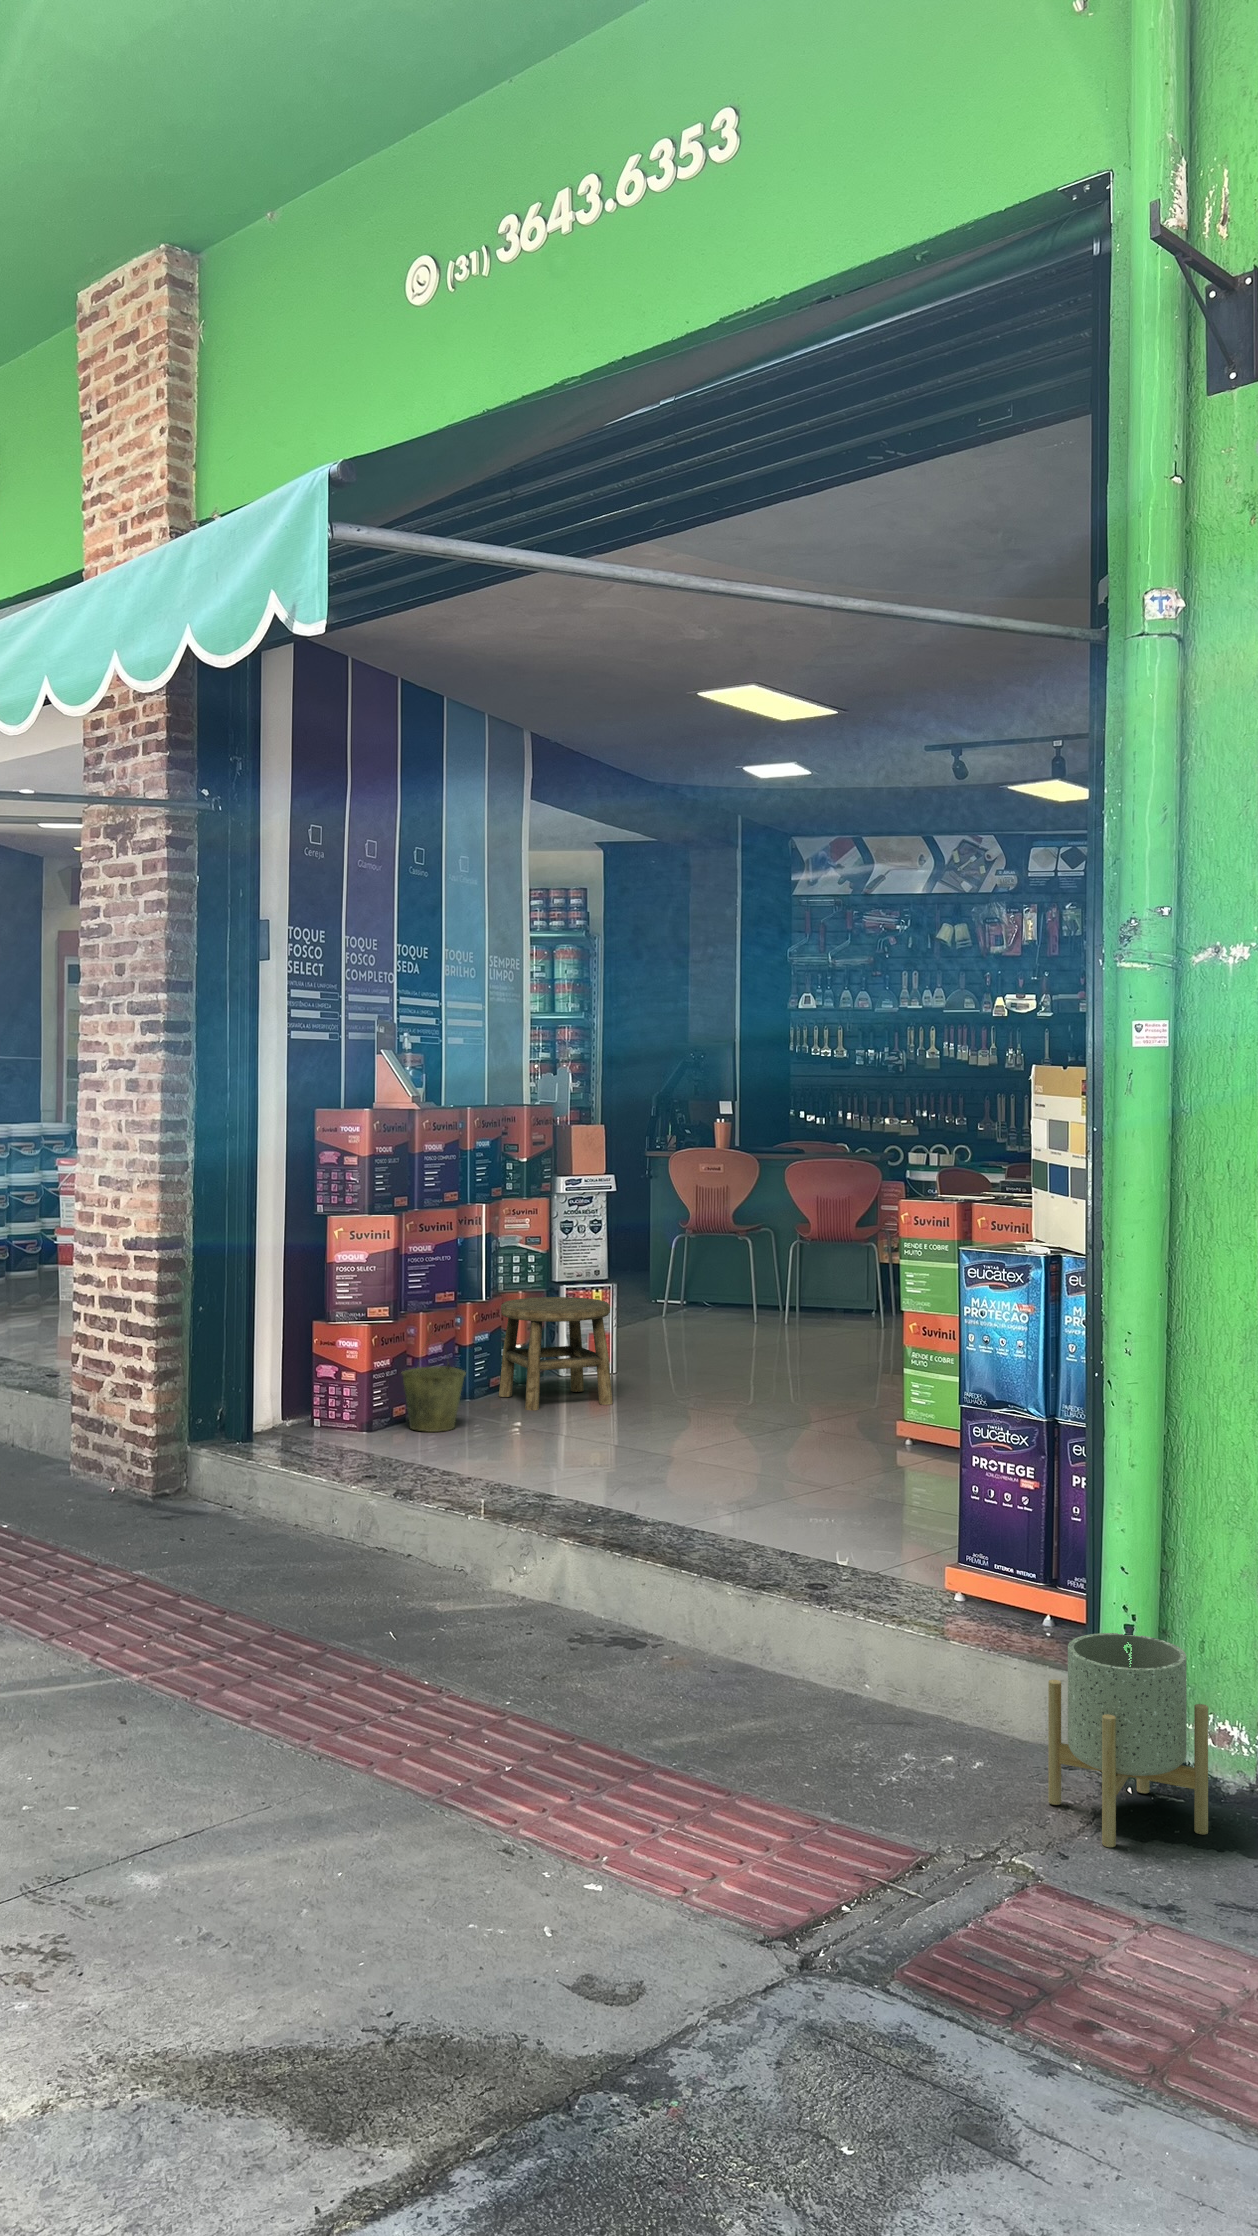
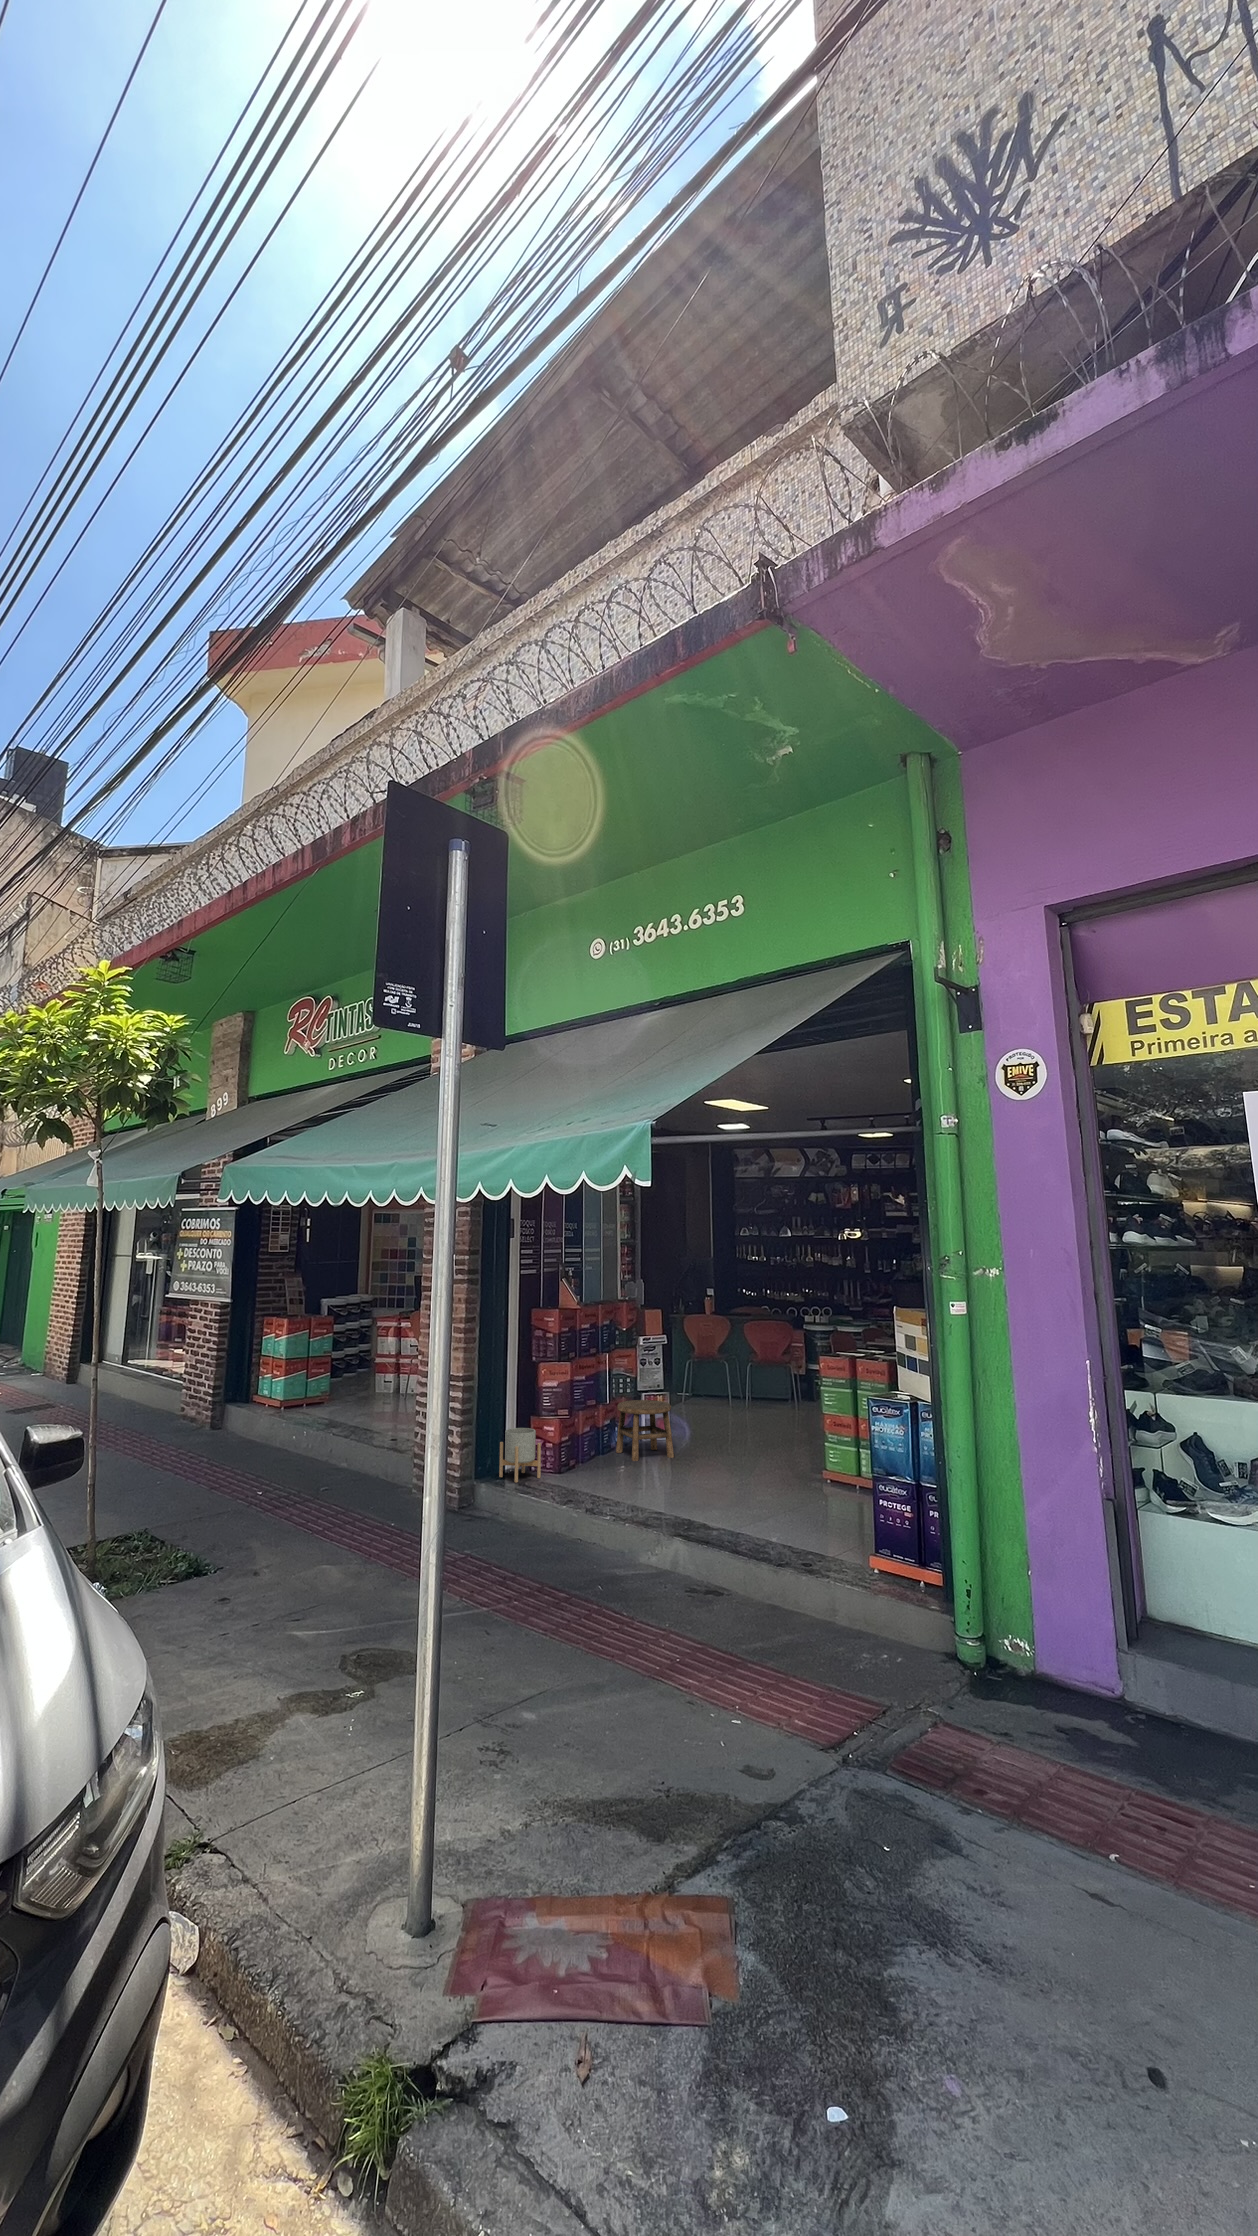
bucket: present [402,1333,466,1432] -> none [575,1422,607,1474]
planter: present [1048,1633,1208,1847] -> present [499,1428,541,1482]

